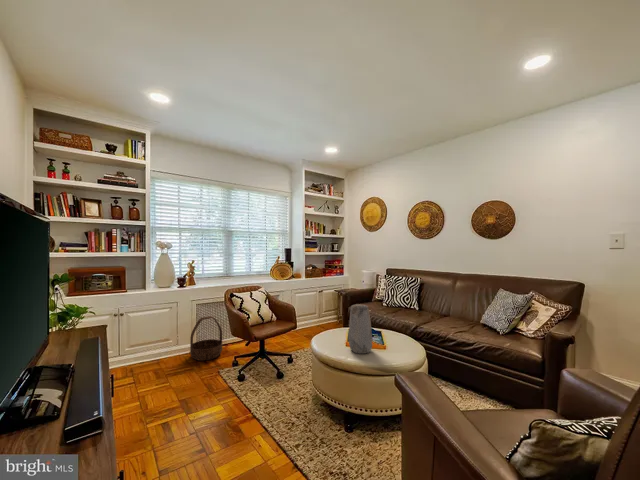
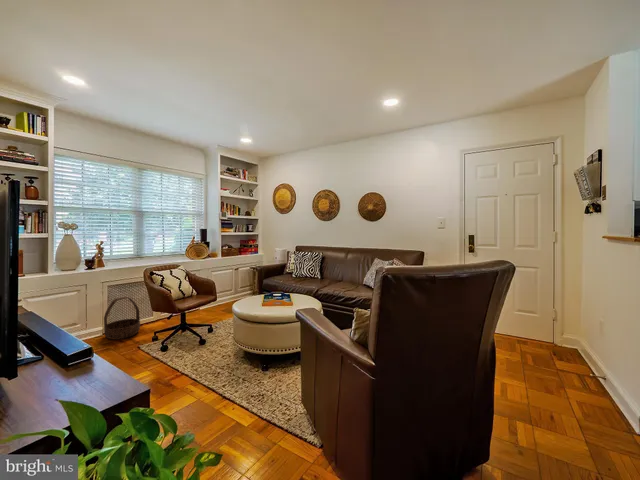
vase: present [349,304,372,354] -> none [264,275,282,312]

